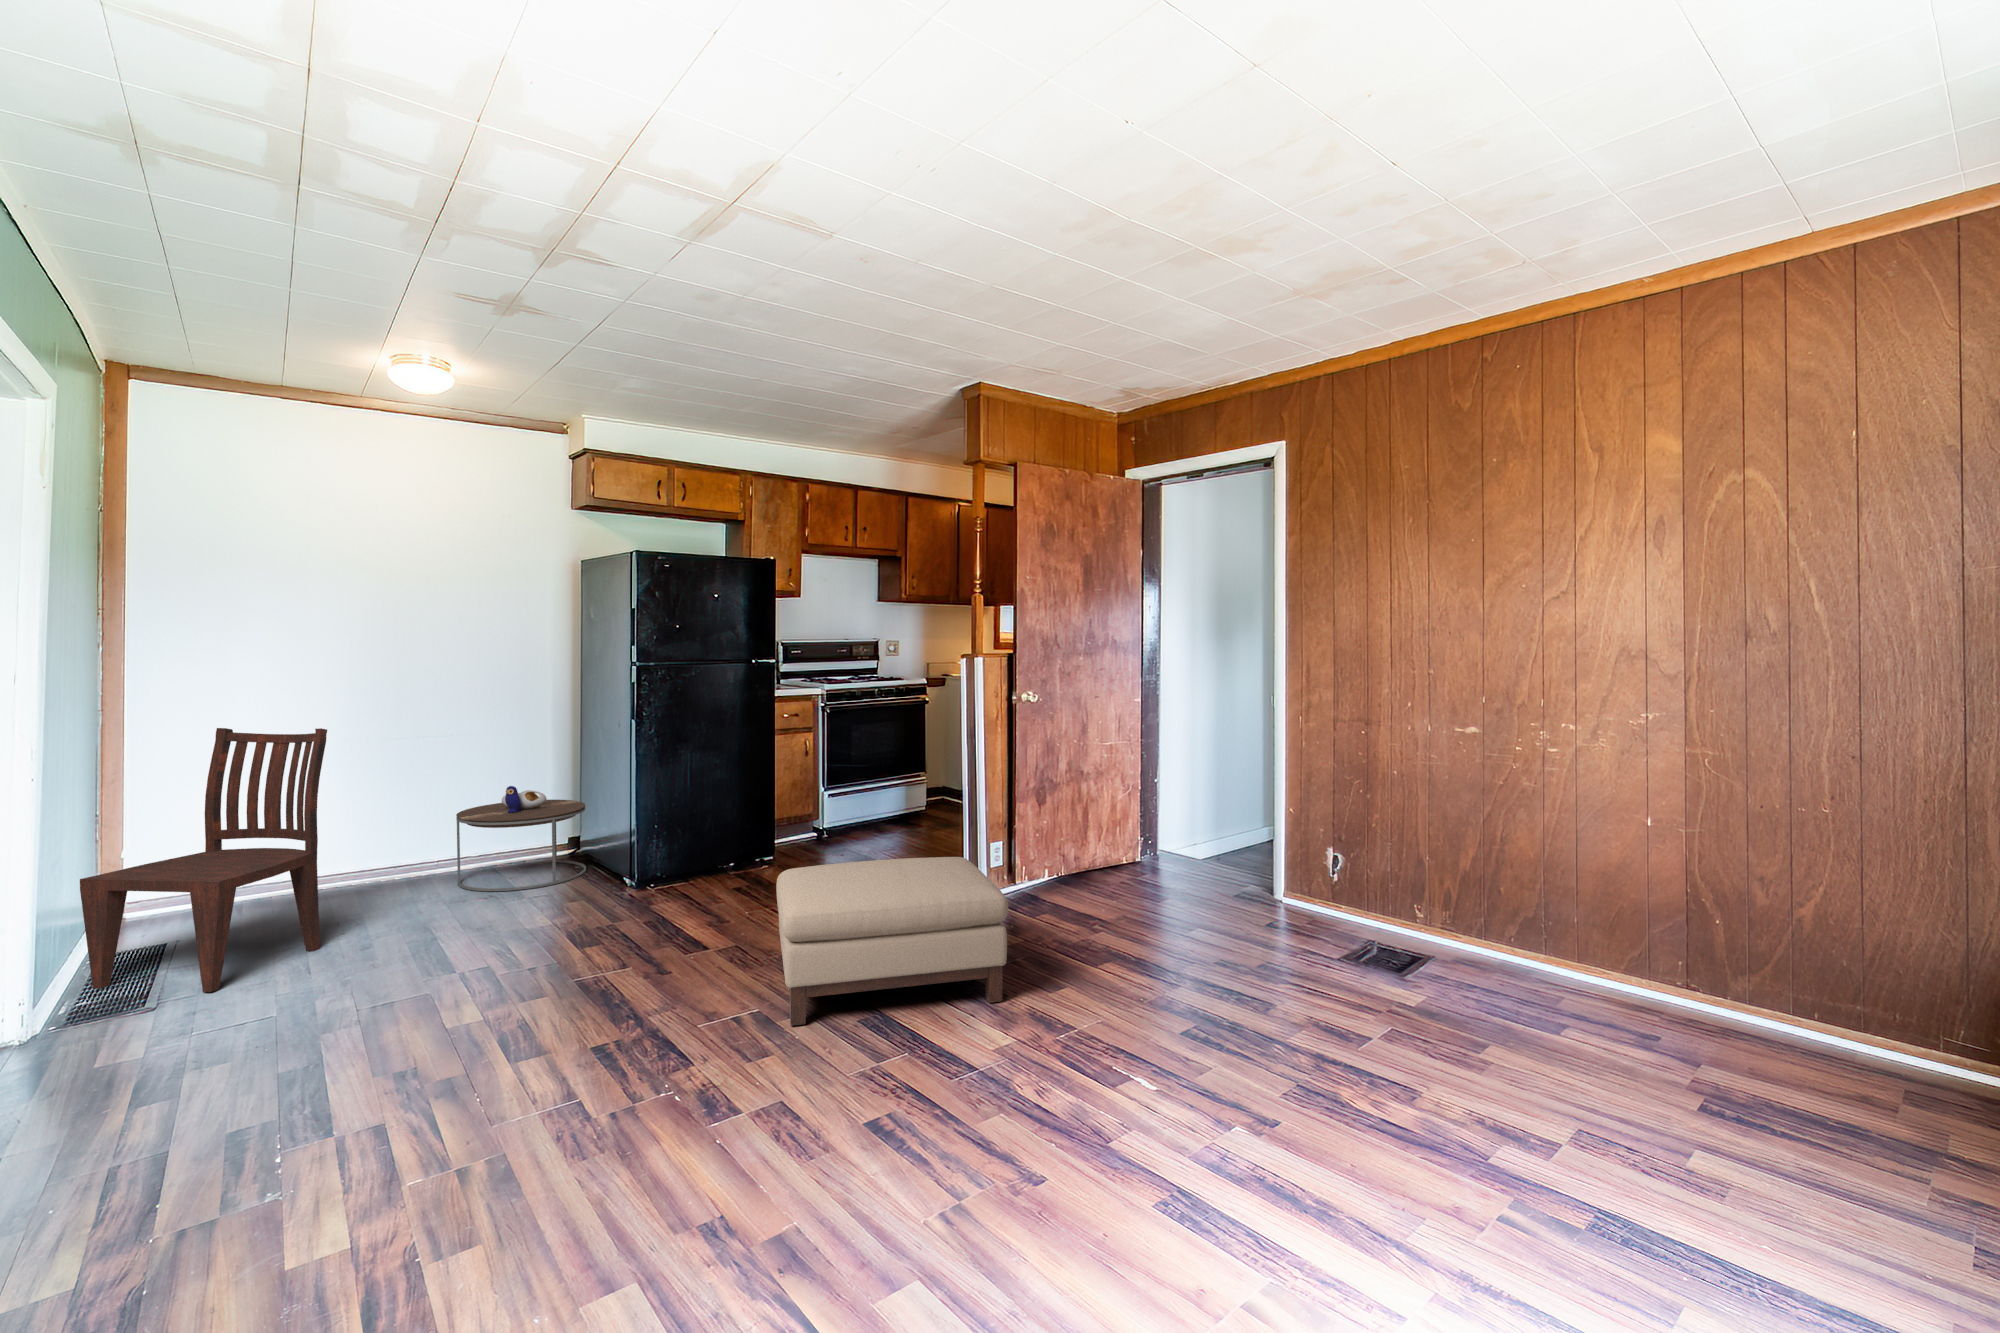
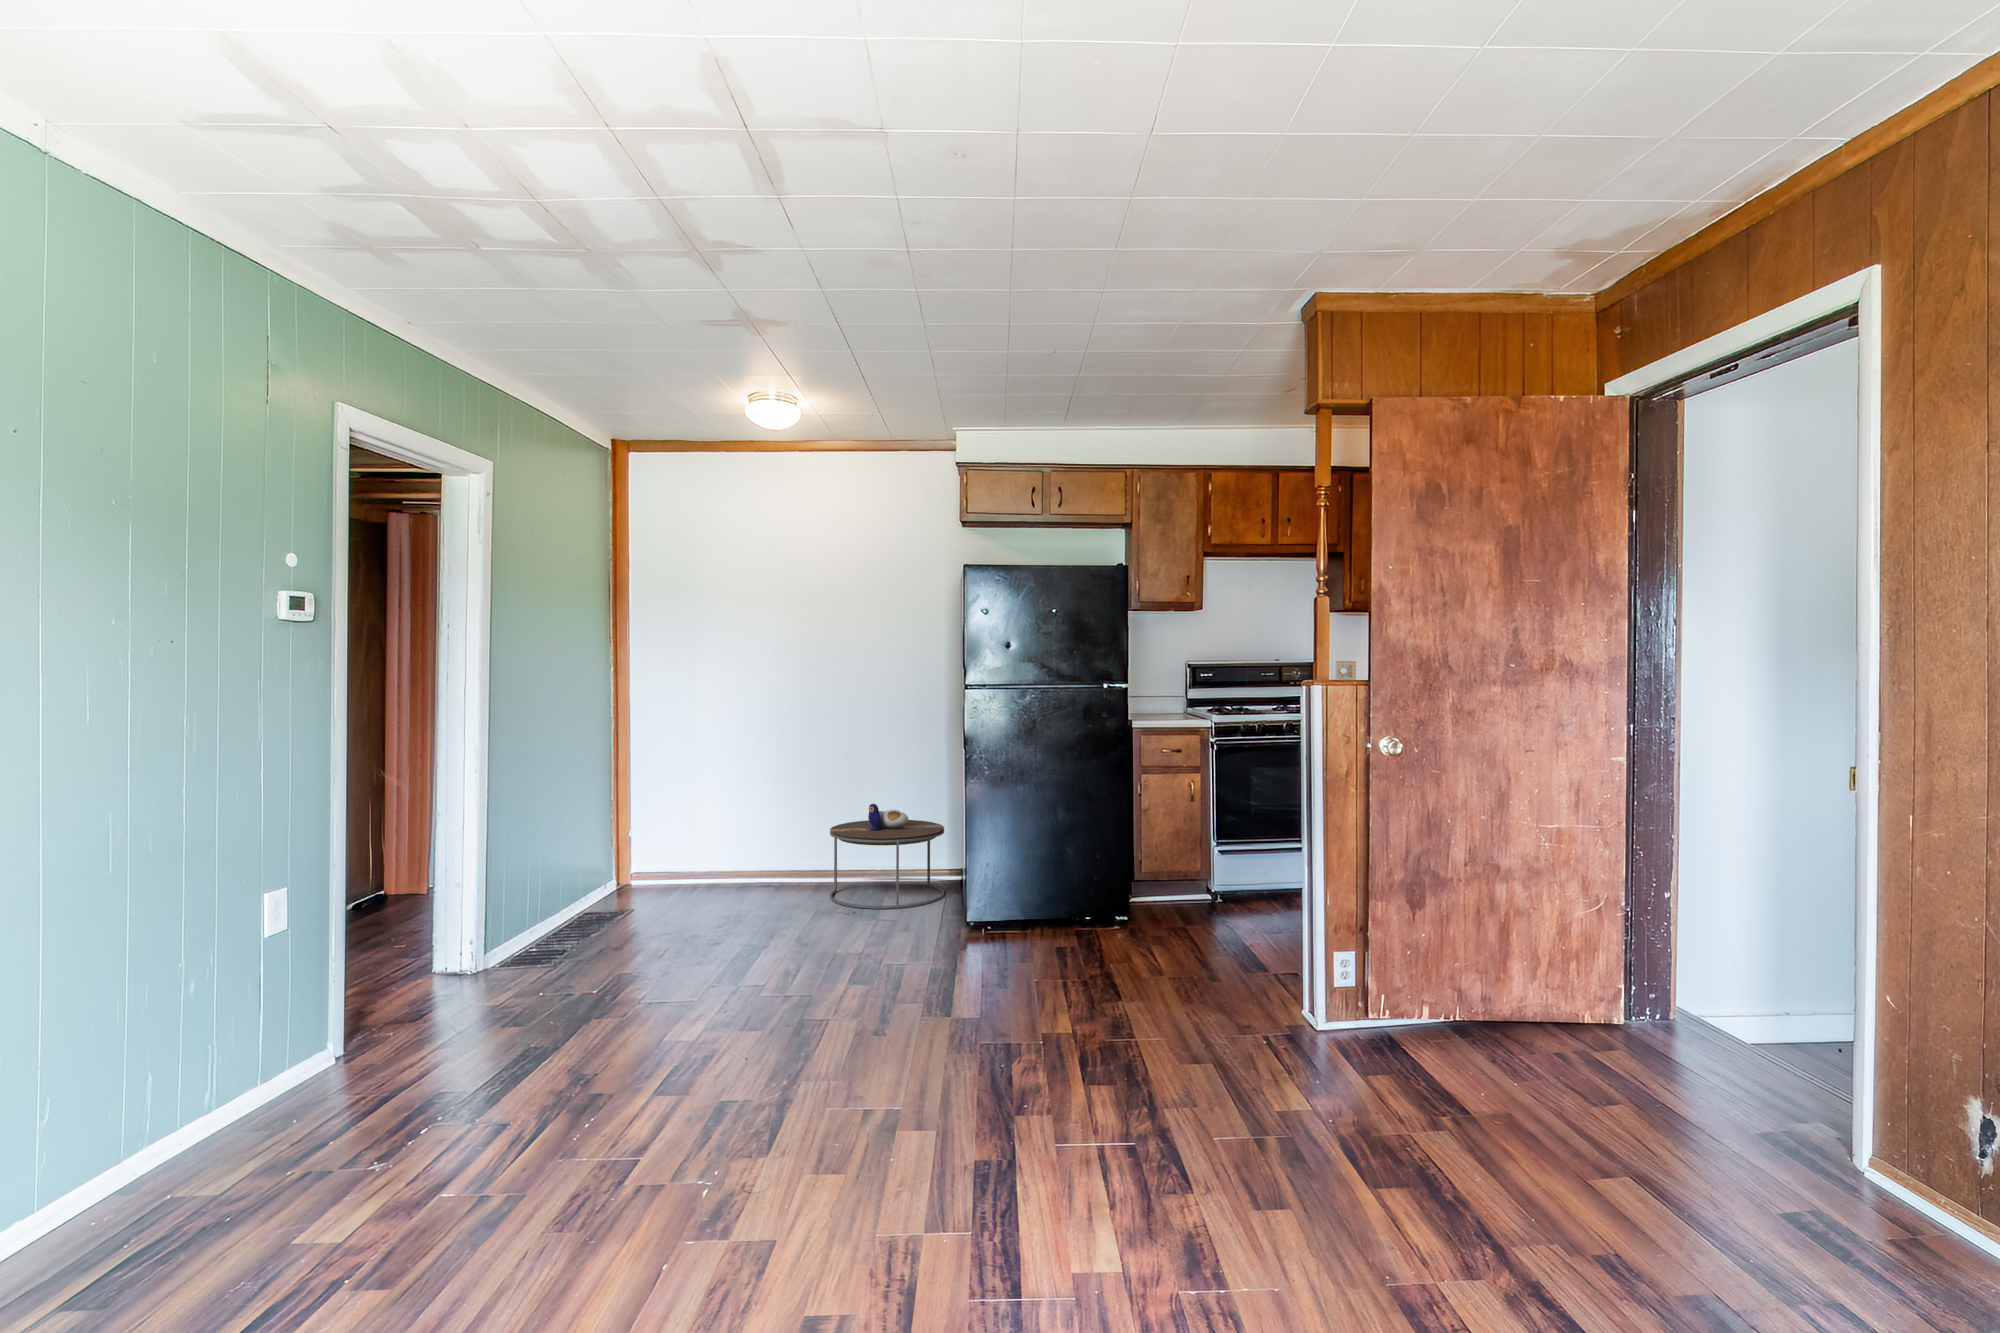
dining chair: present [80,728,327,992] -> none [529,732,688,953]
ottoman: present [776,857,1008,1026] -> none [861,936,1193,1190]

